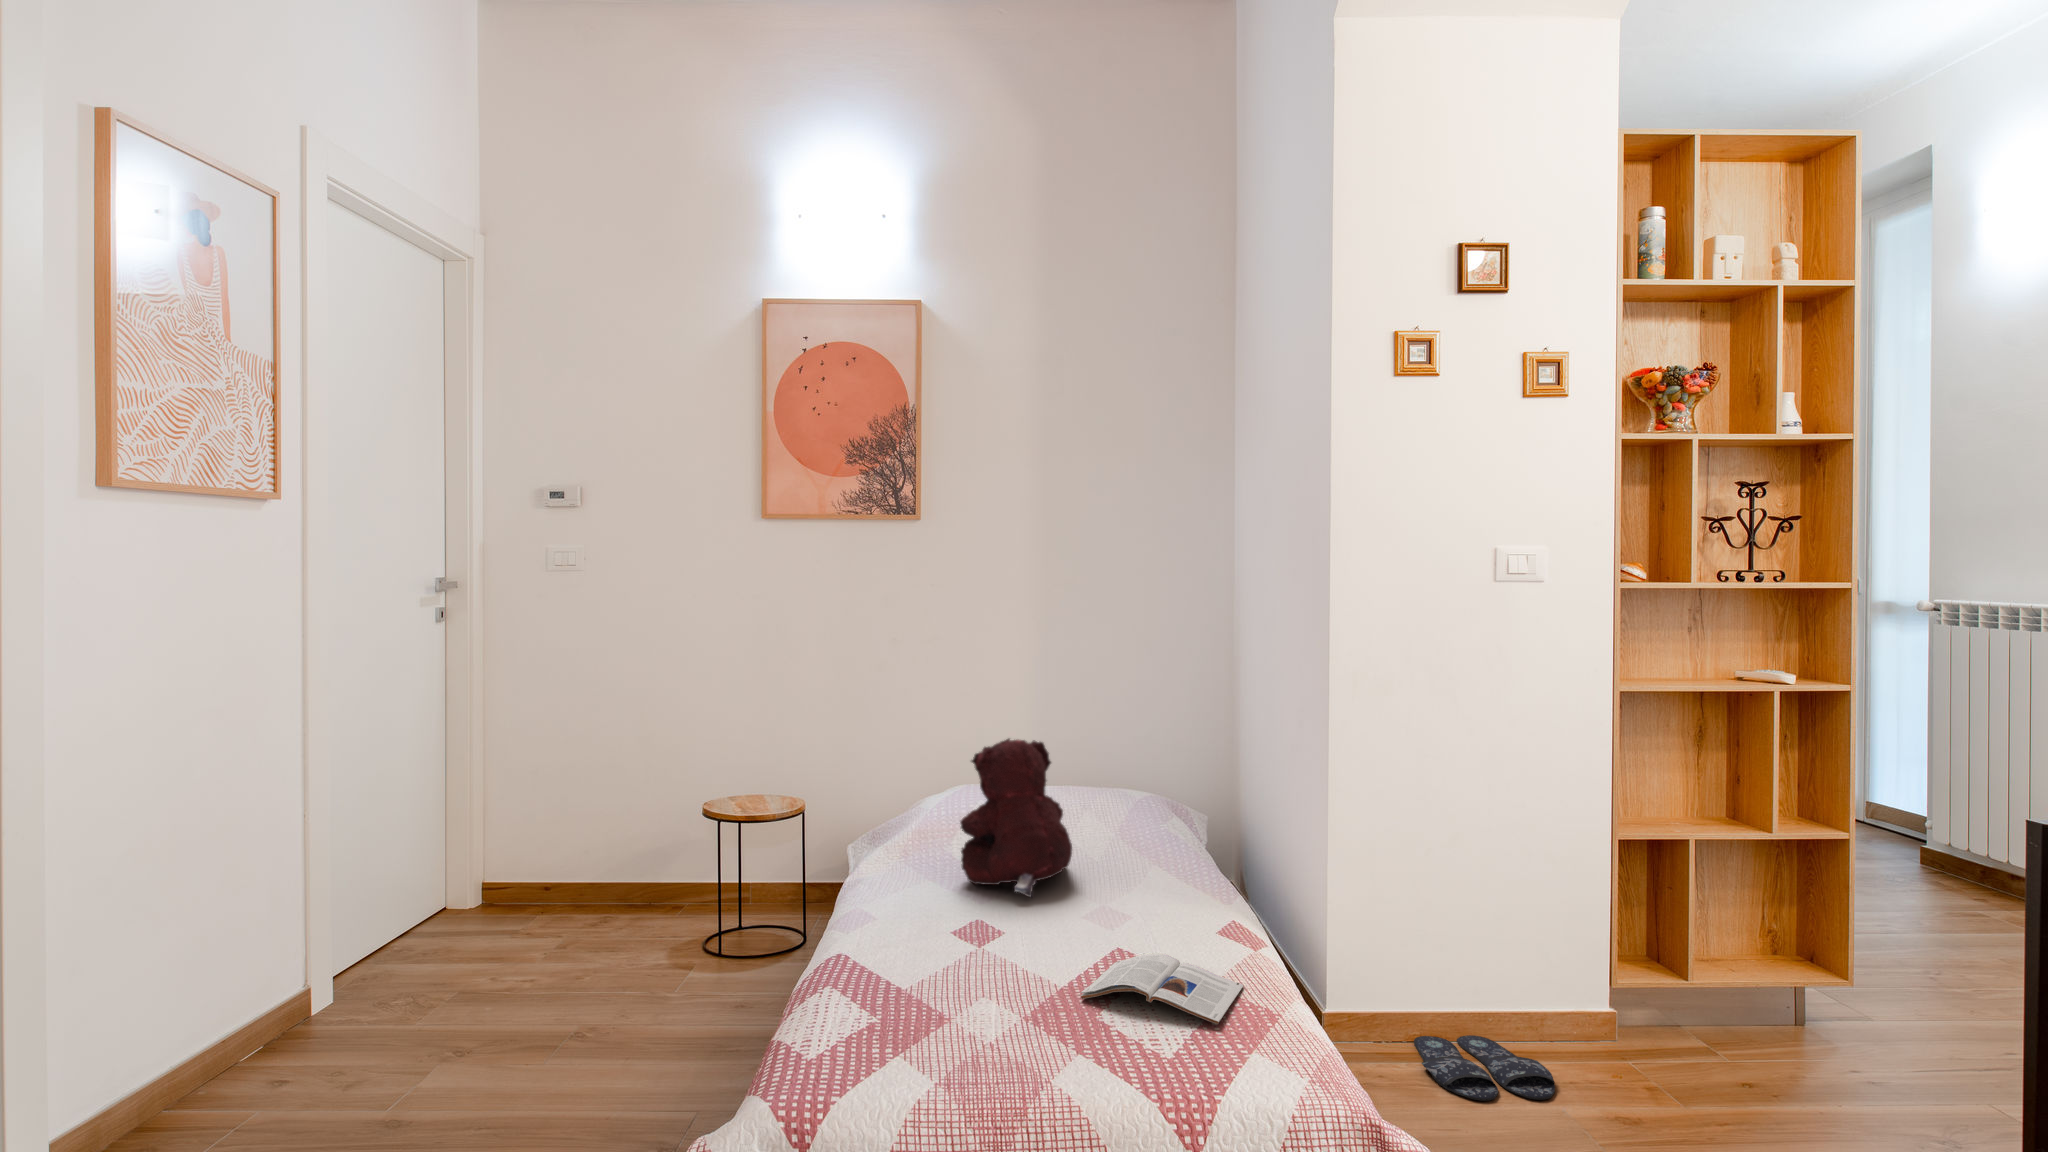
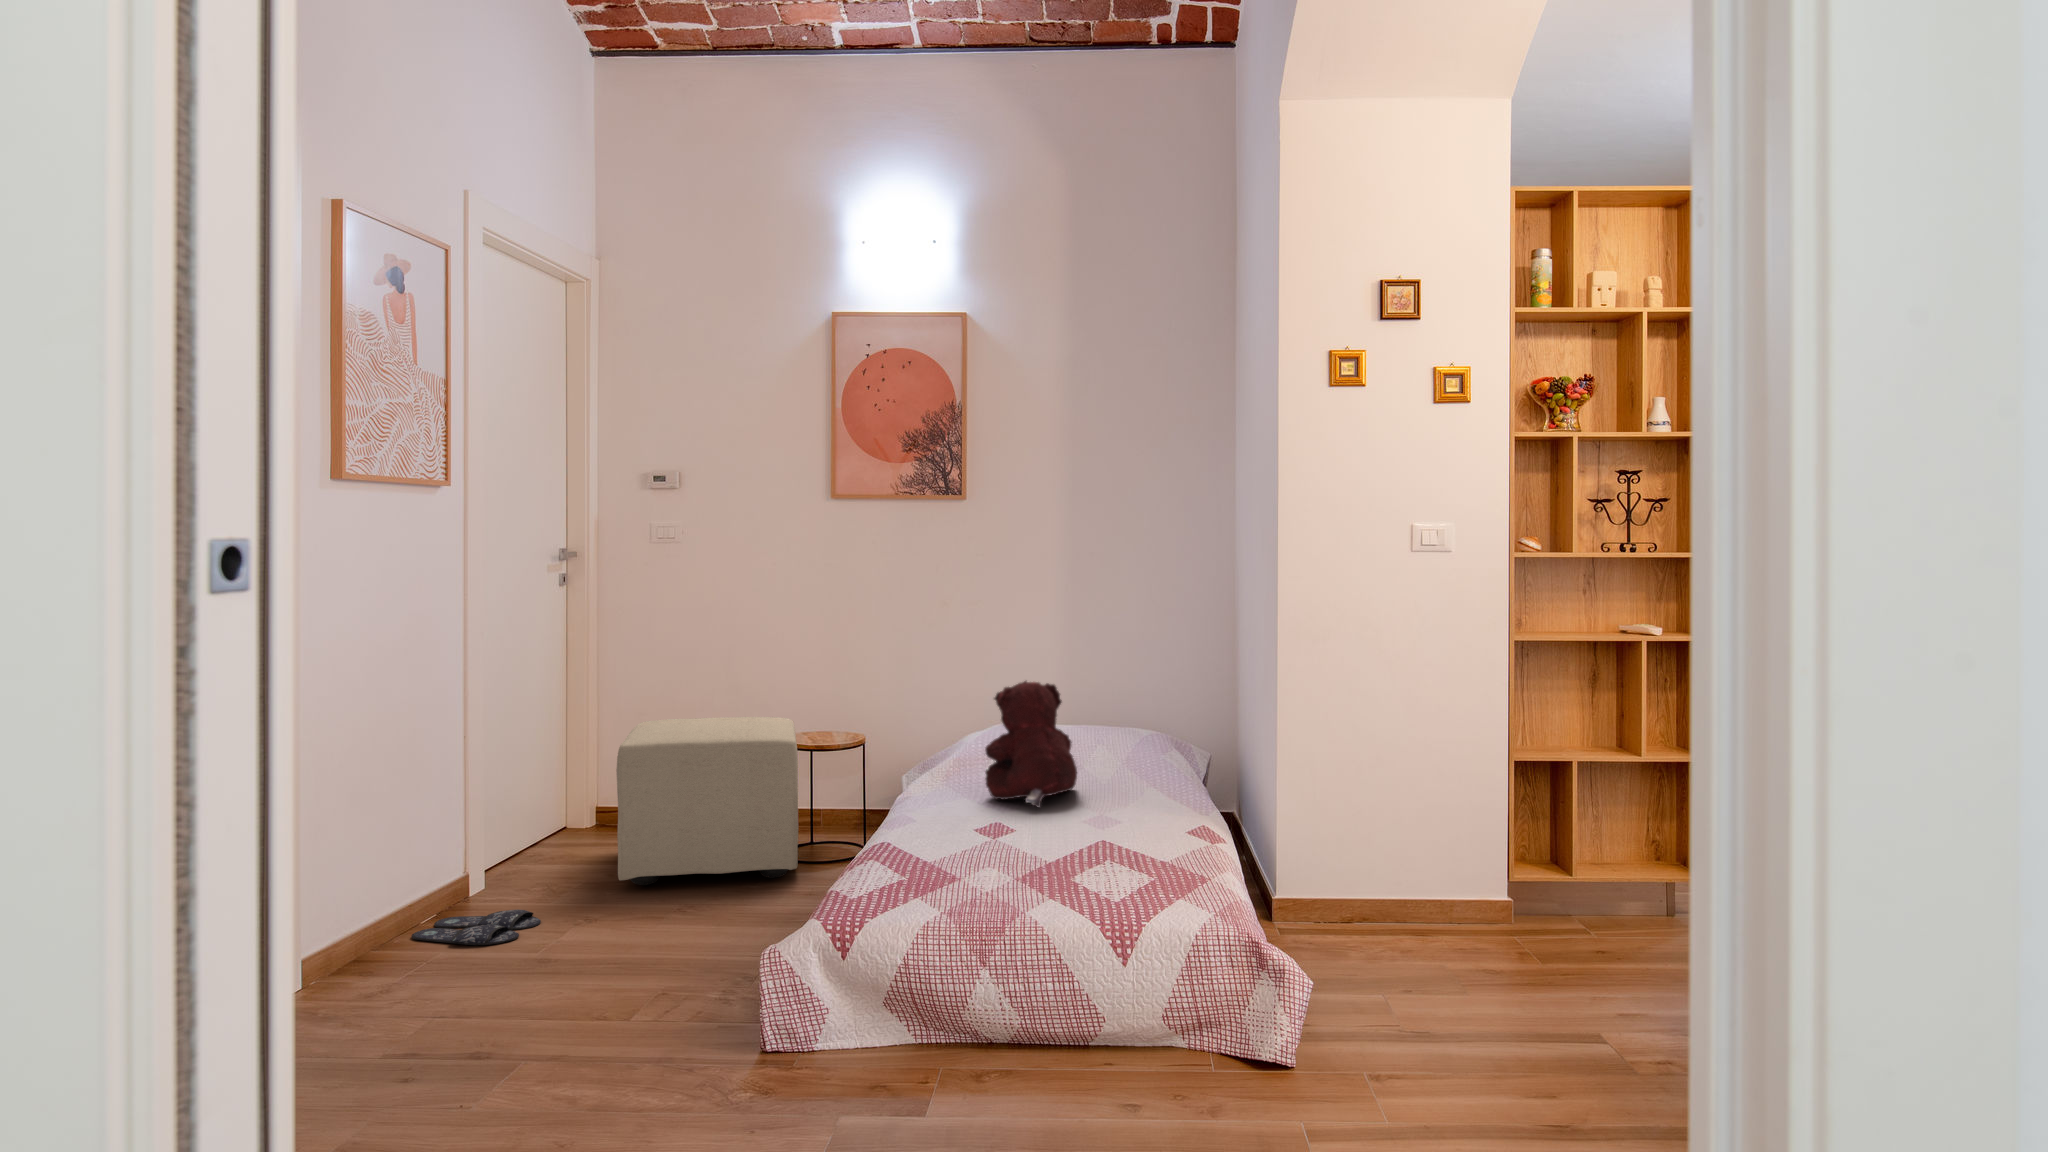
ottoman: none [494,778,727,999] -> present [616,717,798,885]
magazine: present [1081,953,1244,1024] -> none [1059,840,1190,884]
slippers: present [1414,1035,1555,1101] -> present [411,910,541,945]

